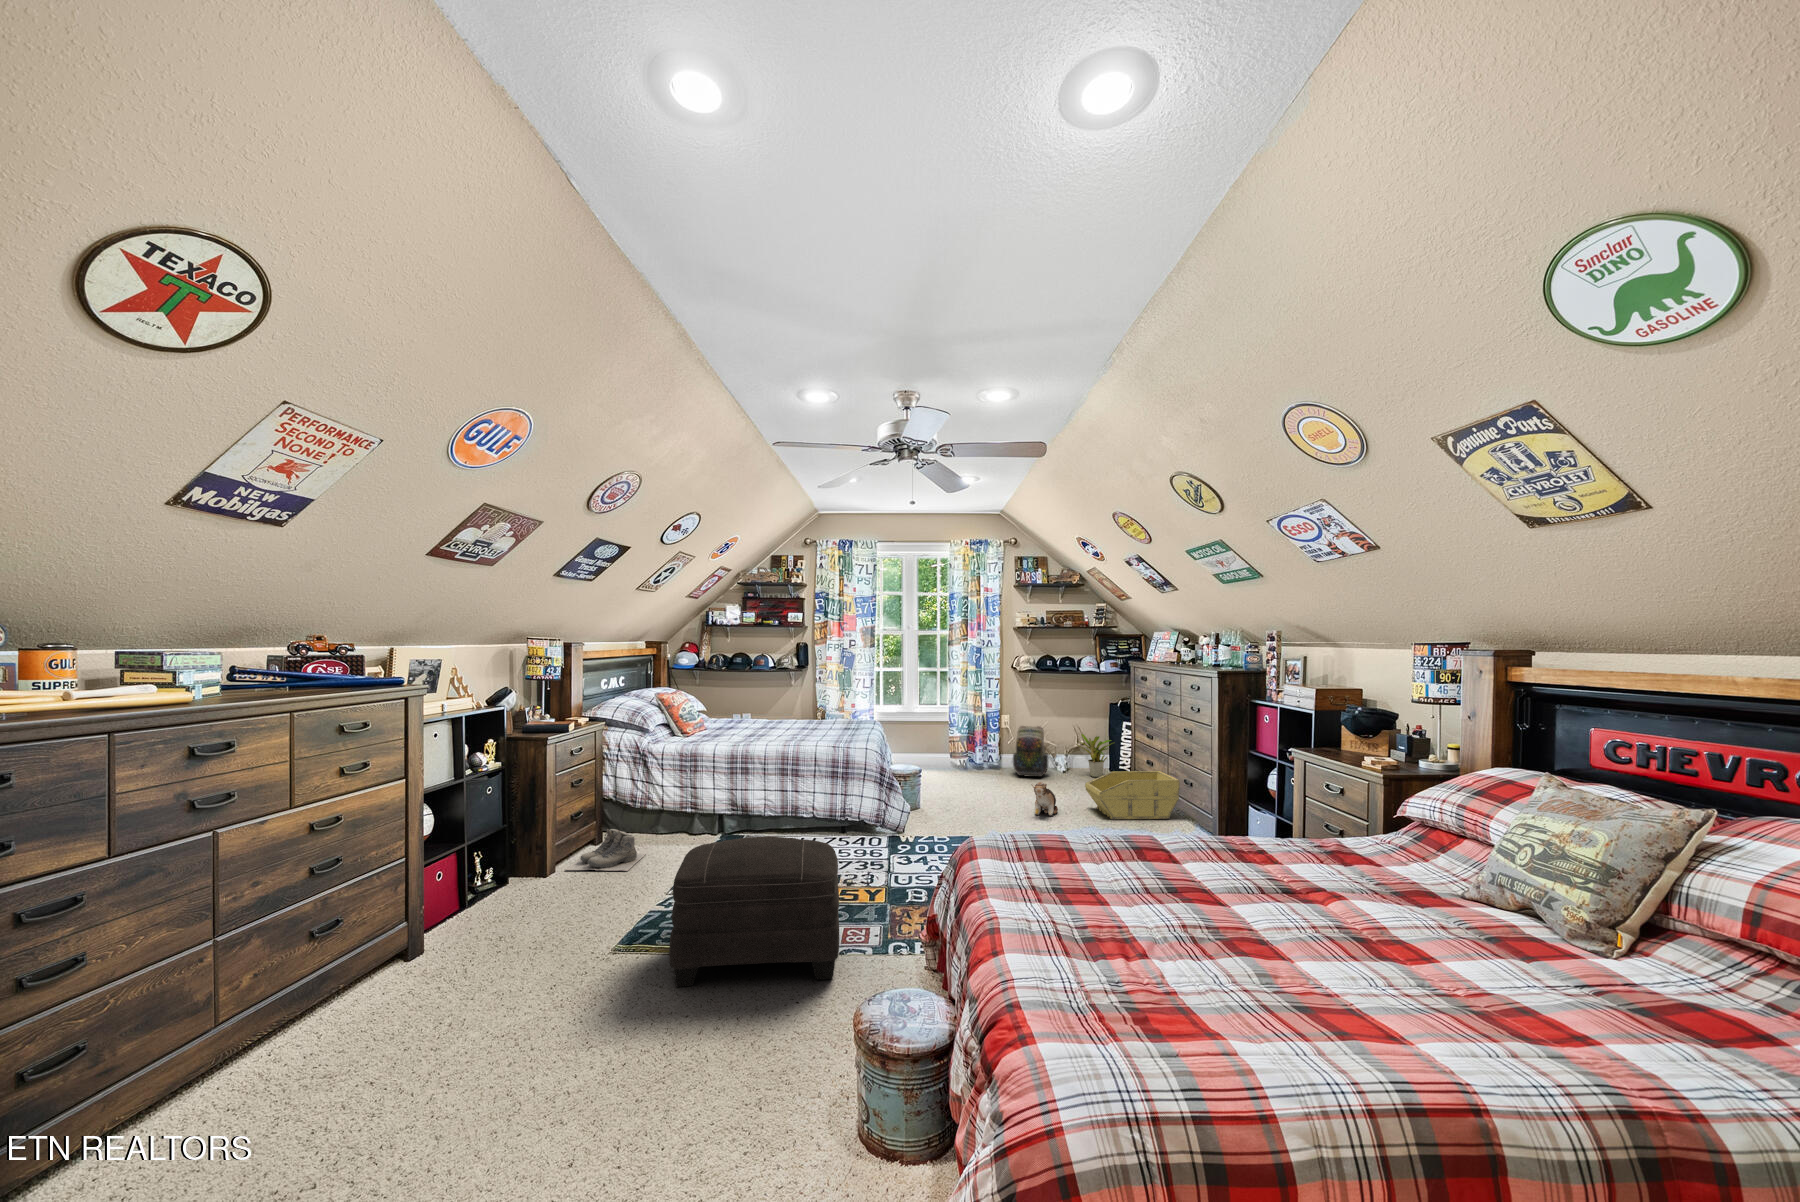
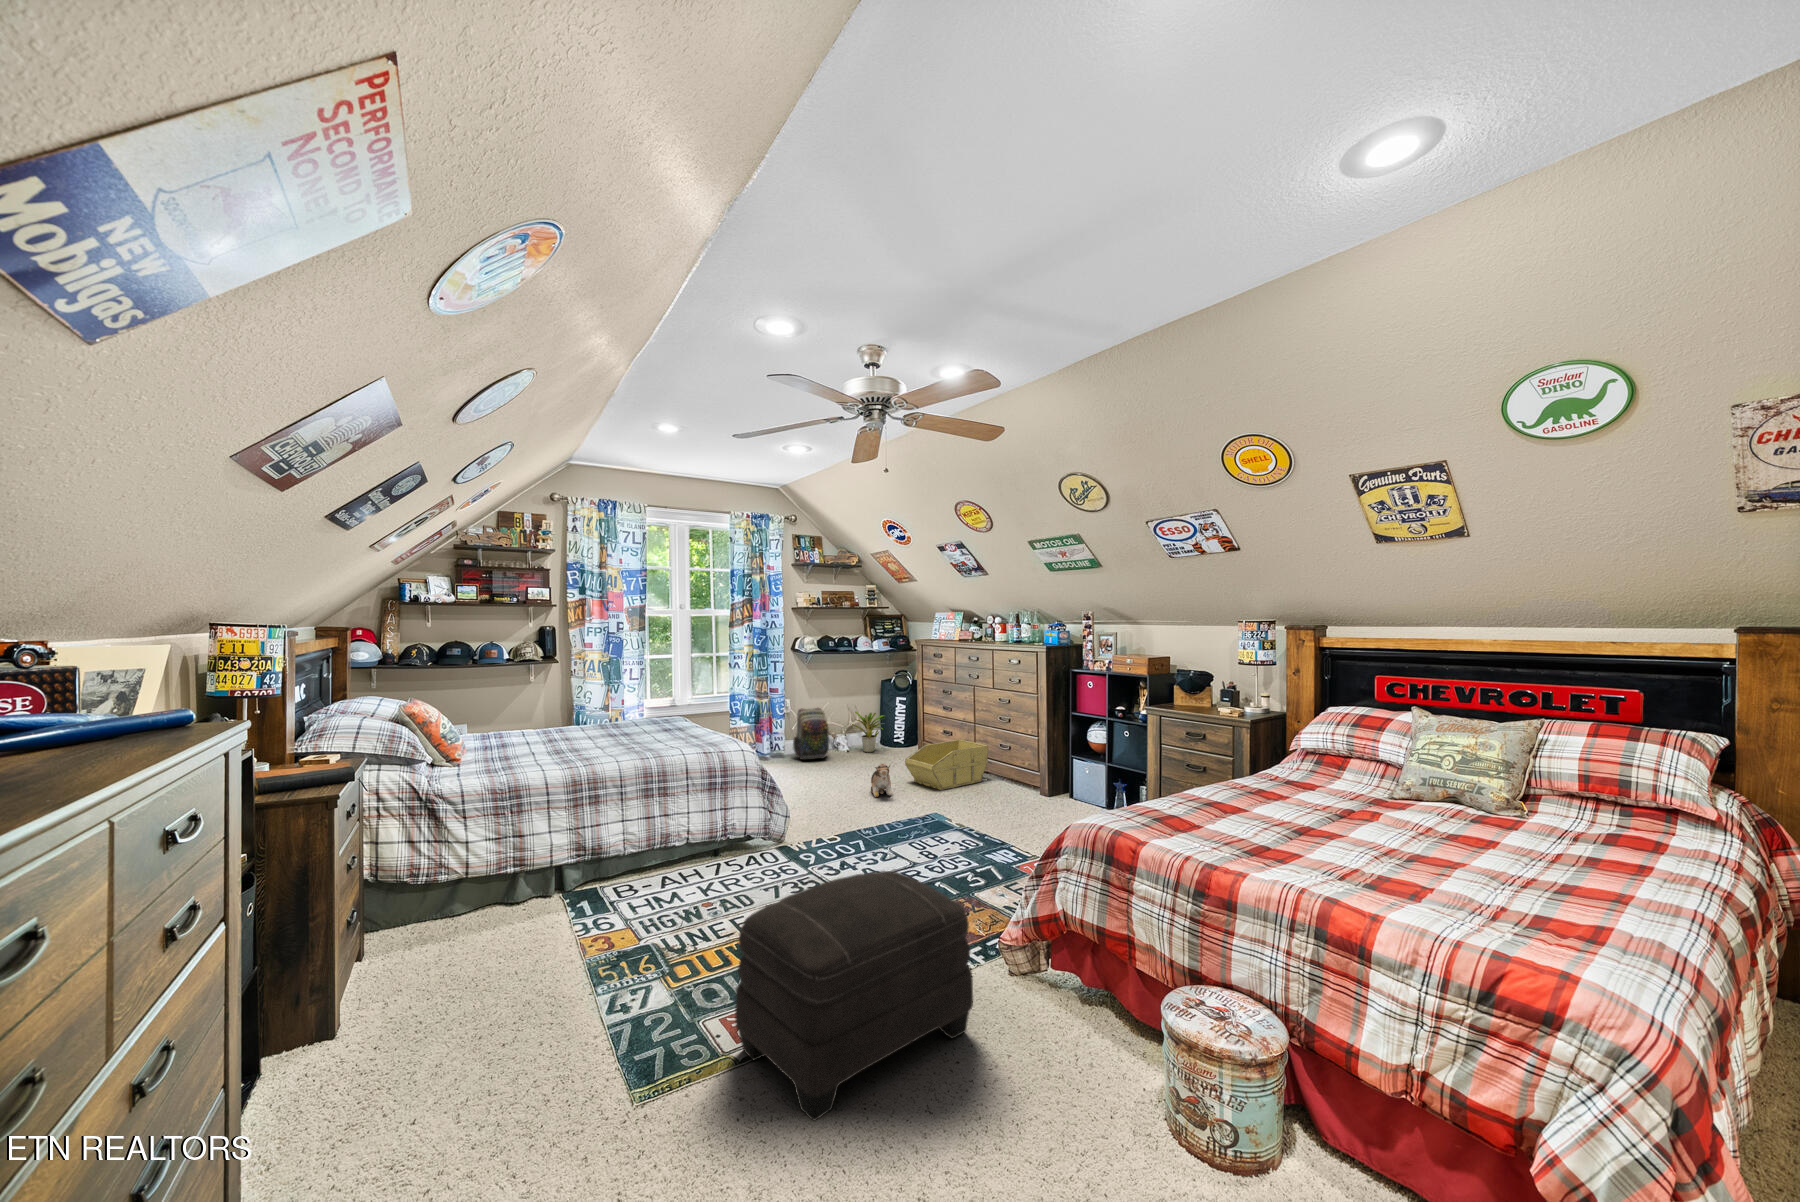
boots: present [566,828,646,871] -> none [364,924,486,1013]

